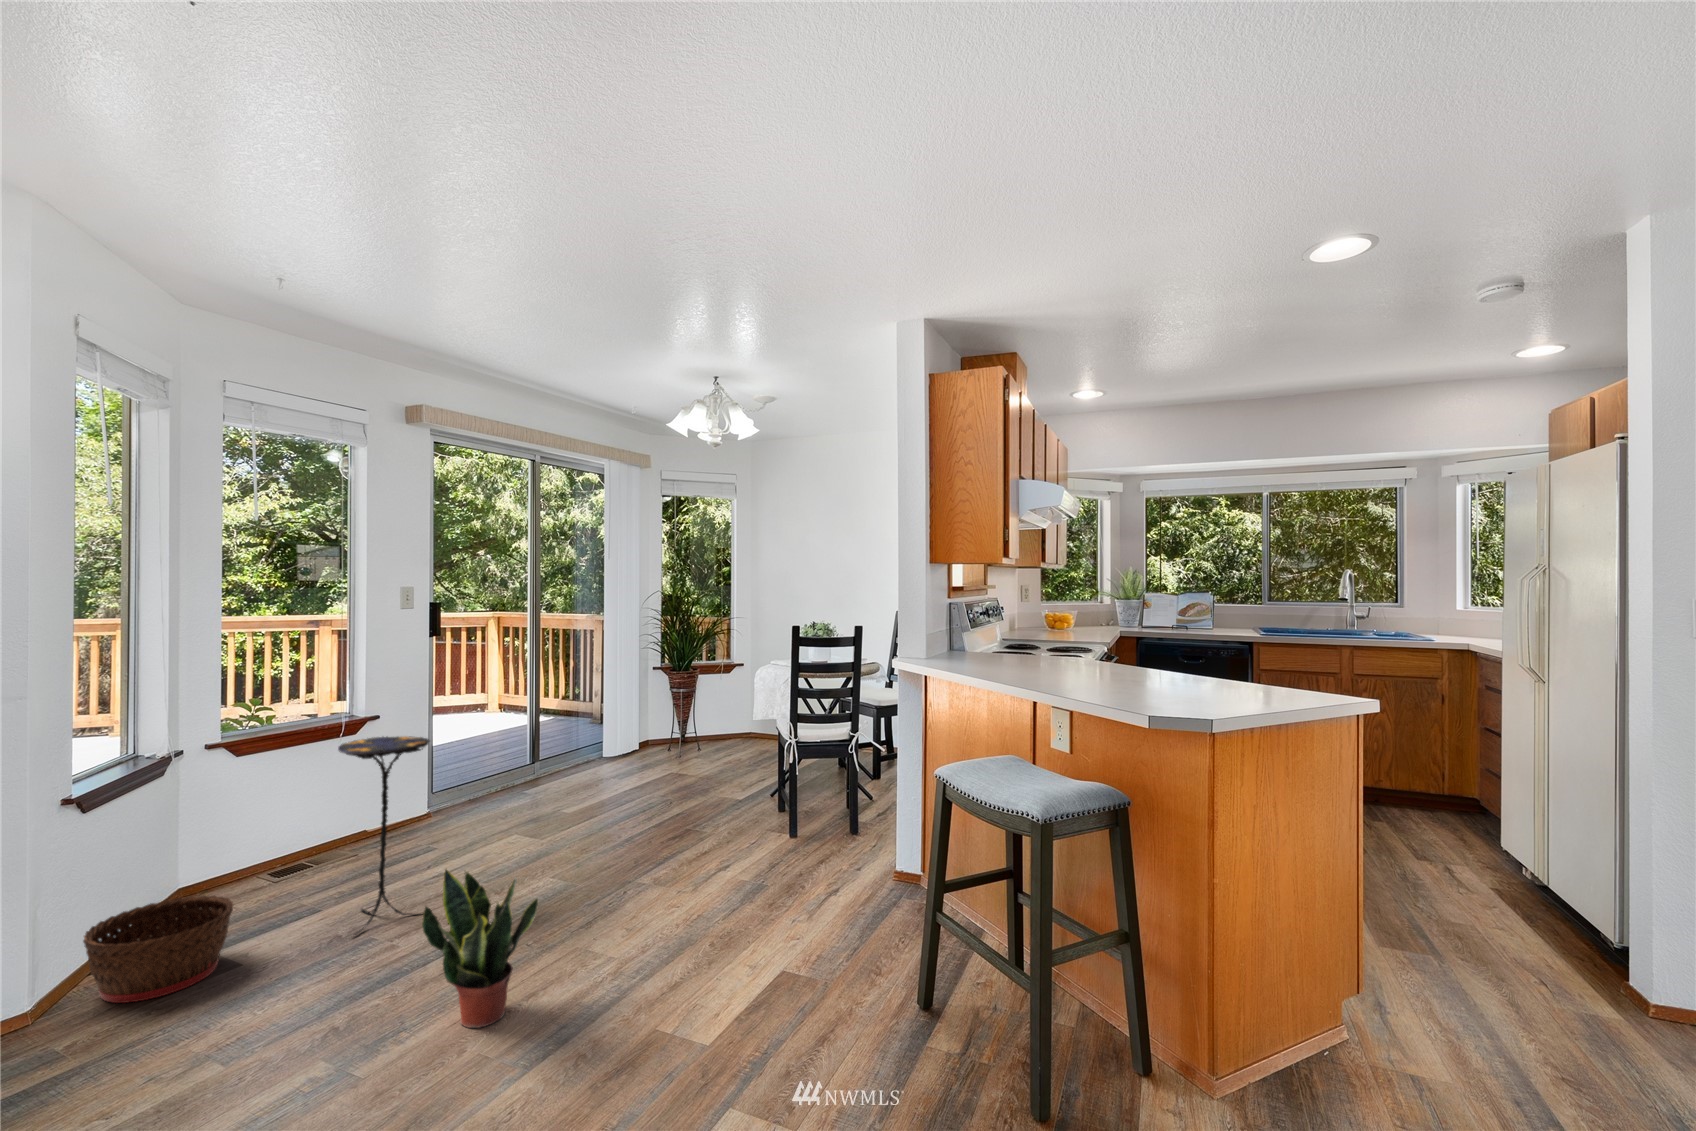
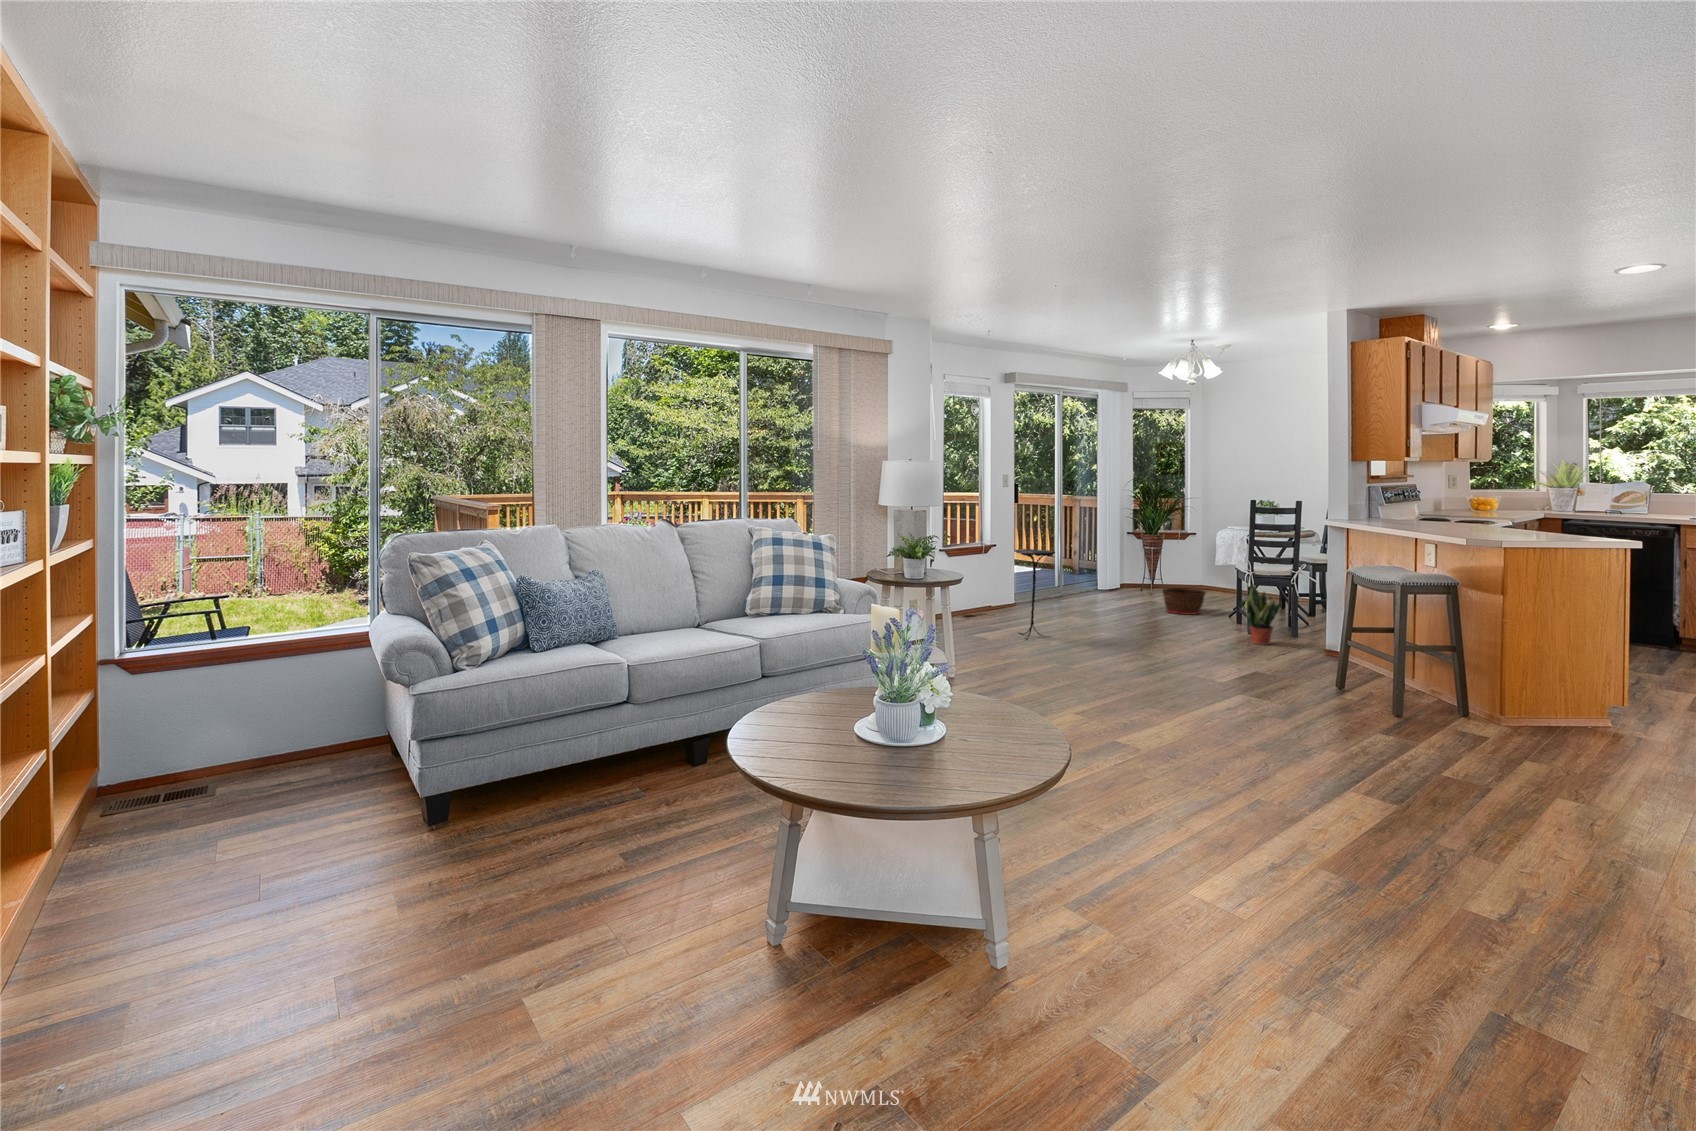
potted plant: present [422,869,538,1028] -> present [1241,584,1281,645]
basket: present [83,895,233,1003] -> present [1163,588,1206,615]

